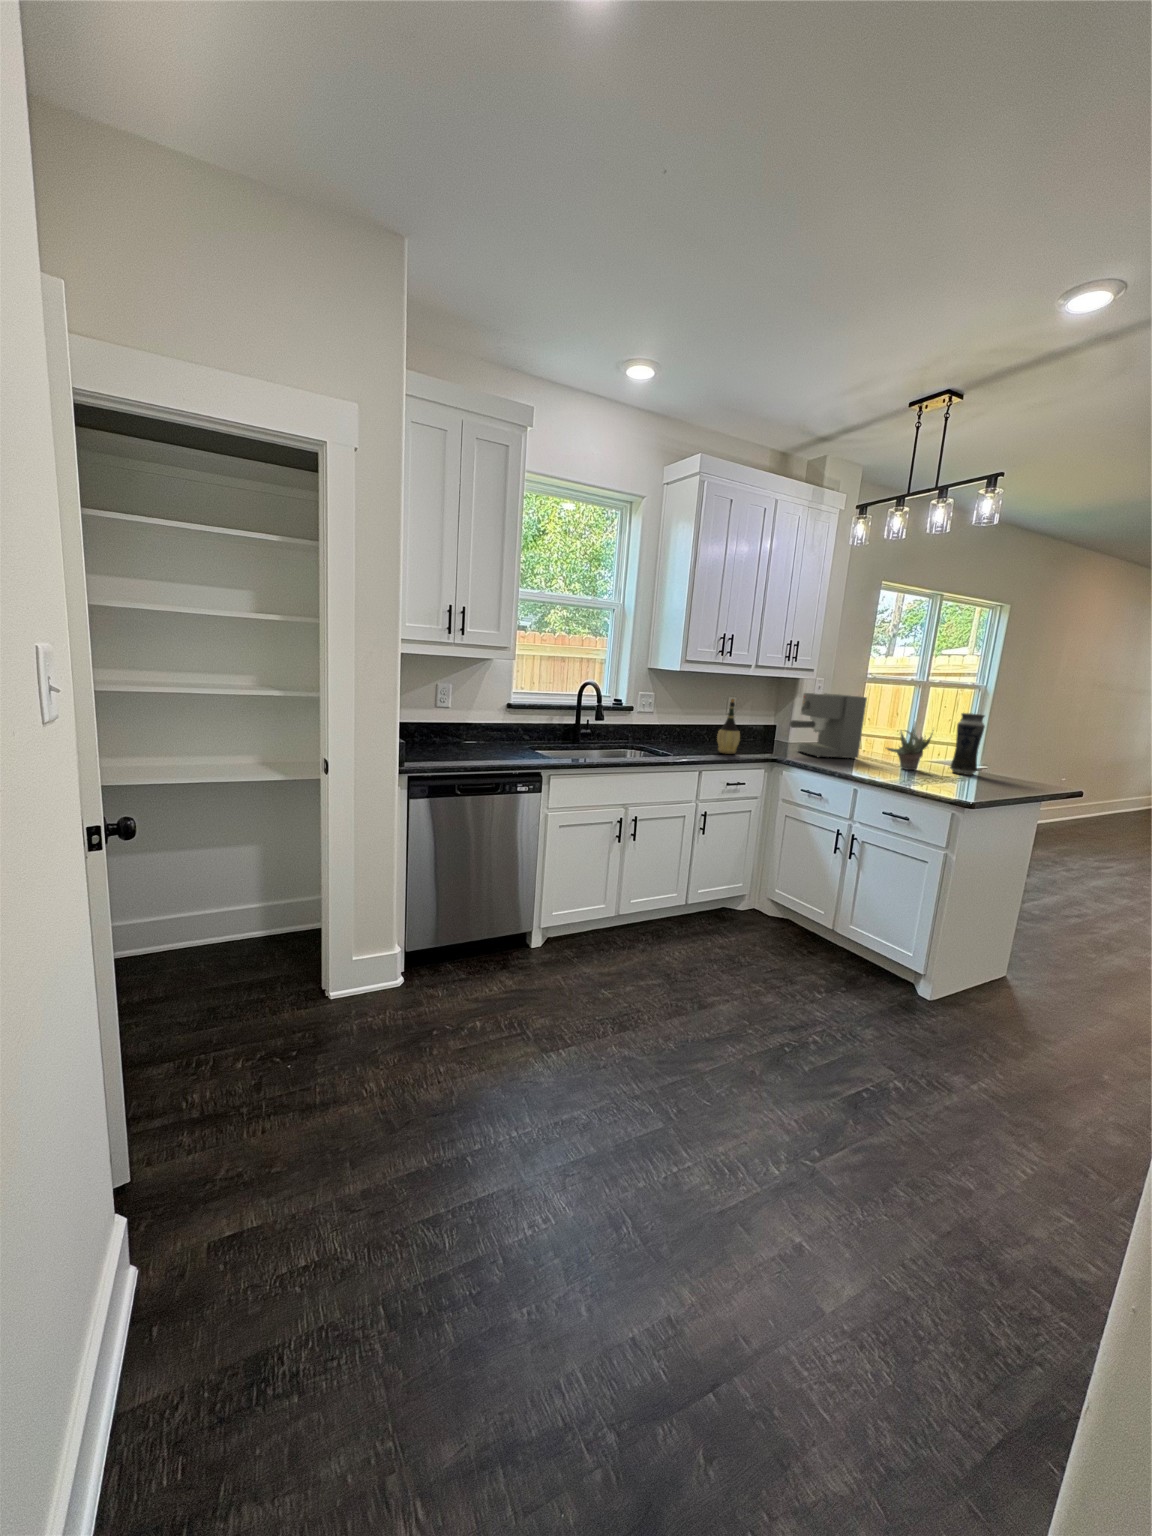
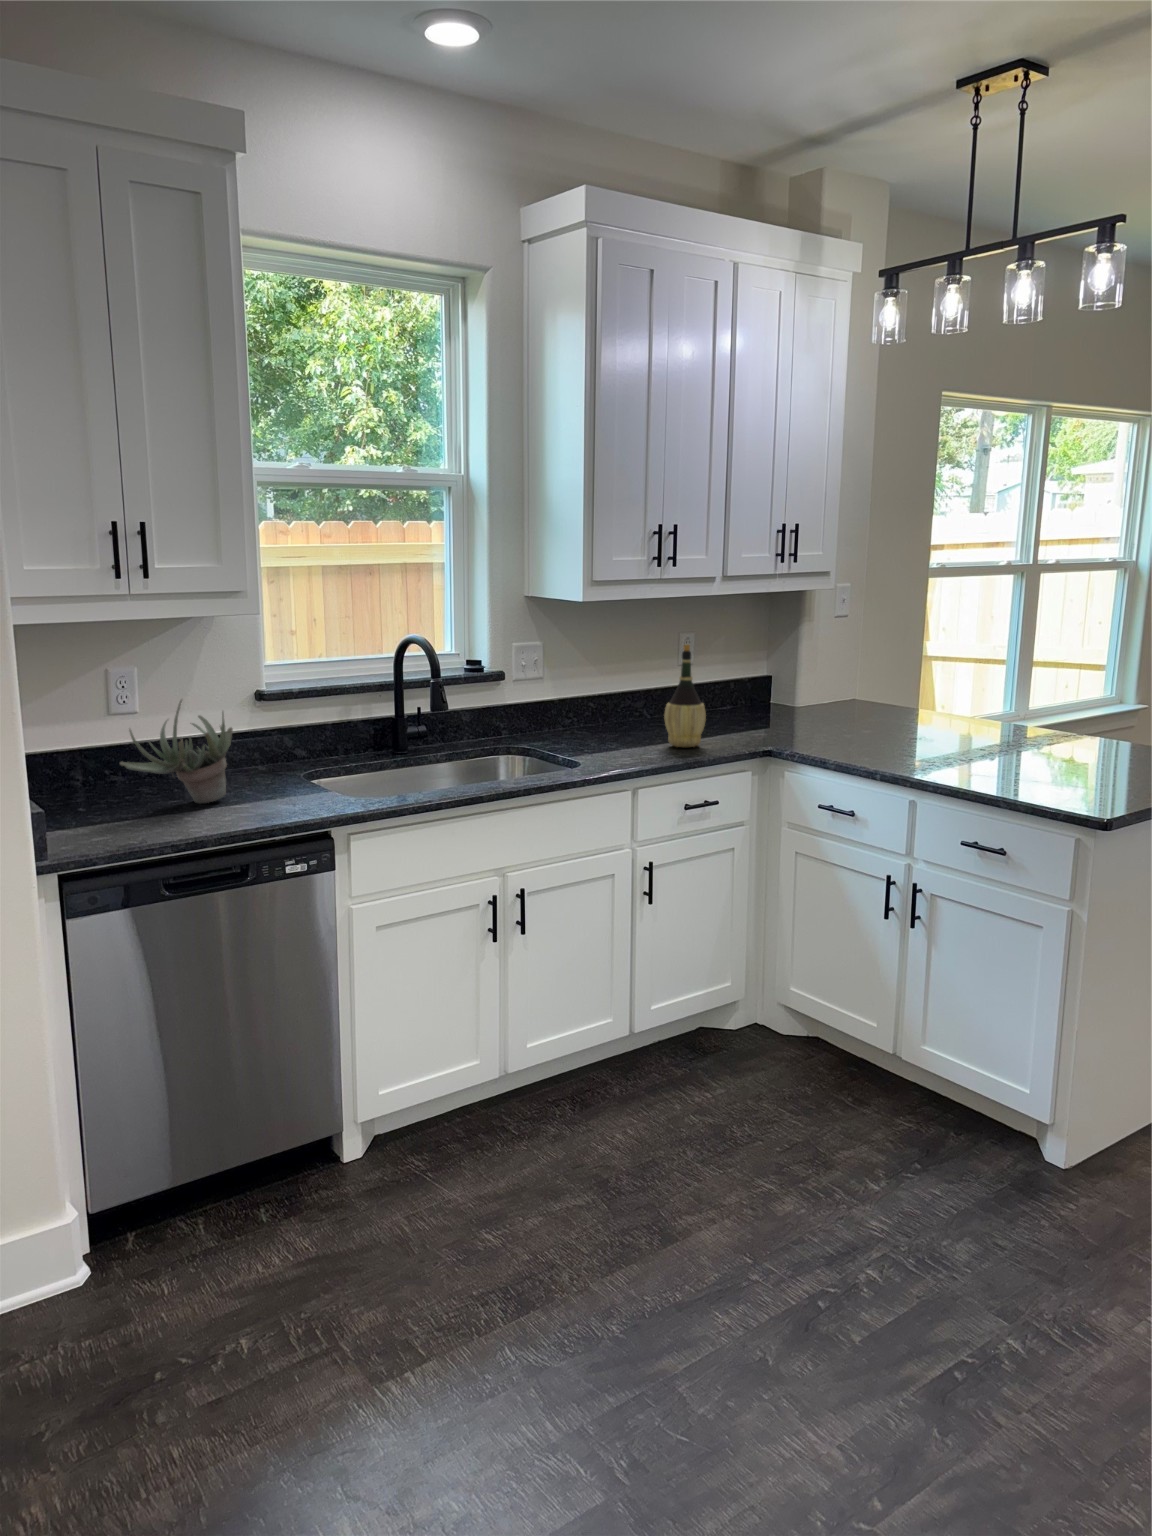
coffee maker: present [790,693,867,759] -> none [794,616,925,738]
vase: present [950,713,985,775] -> none [1073,642,1125,753]
succulent plant: present [887,723,933,770] -> present [120,700,233,803]

